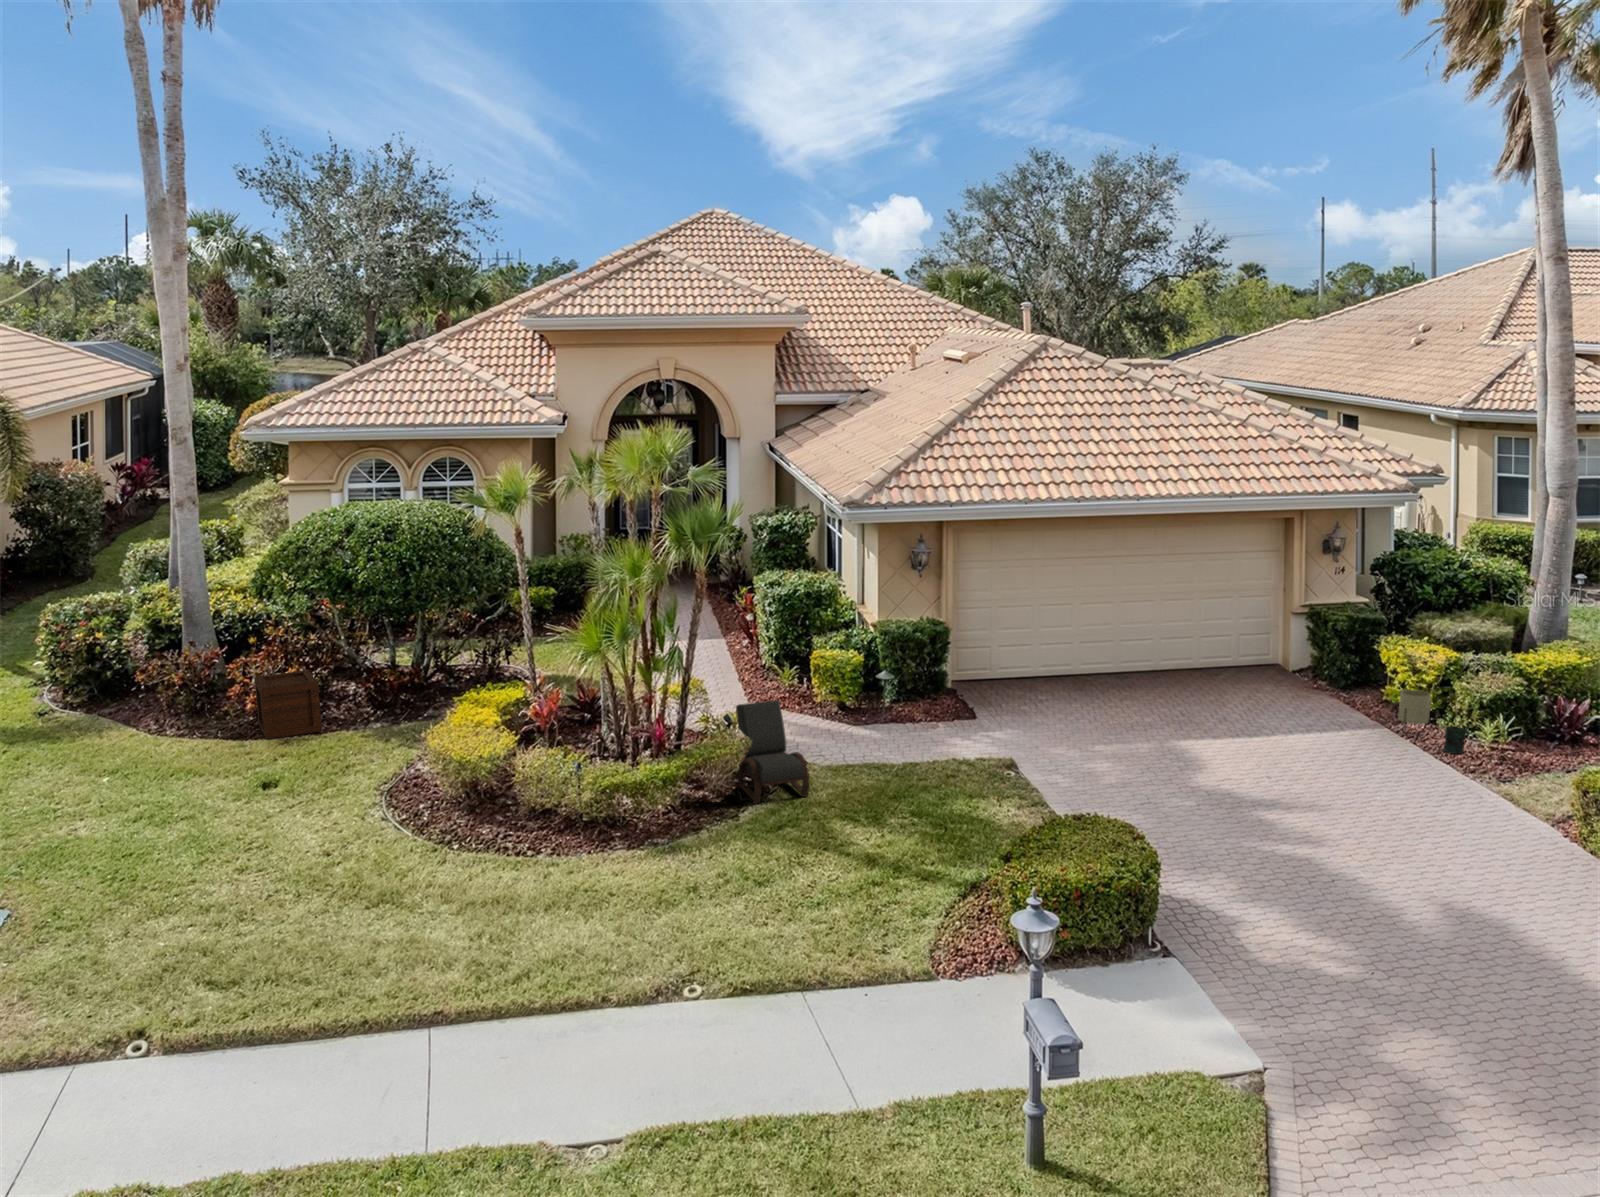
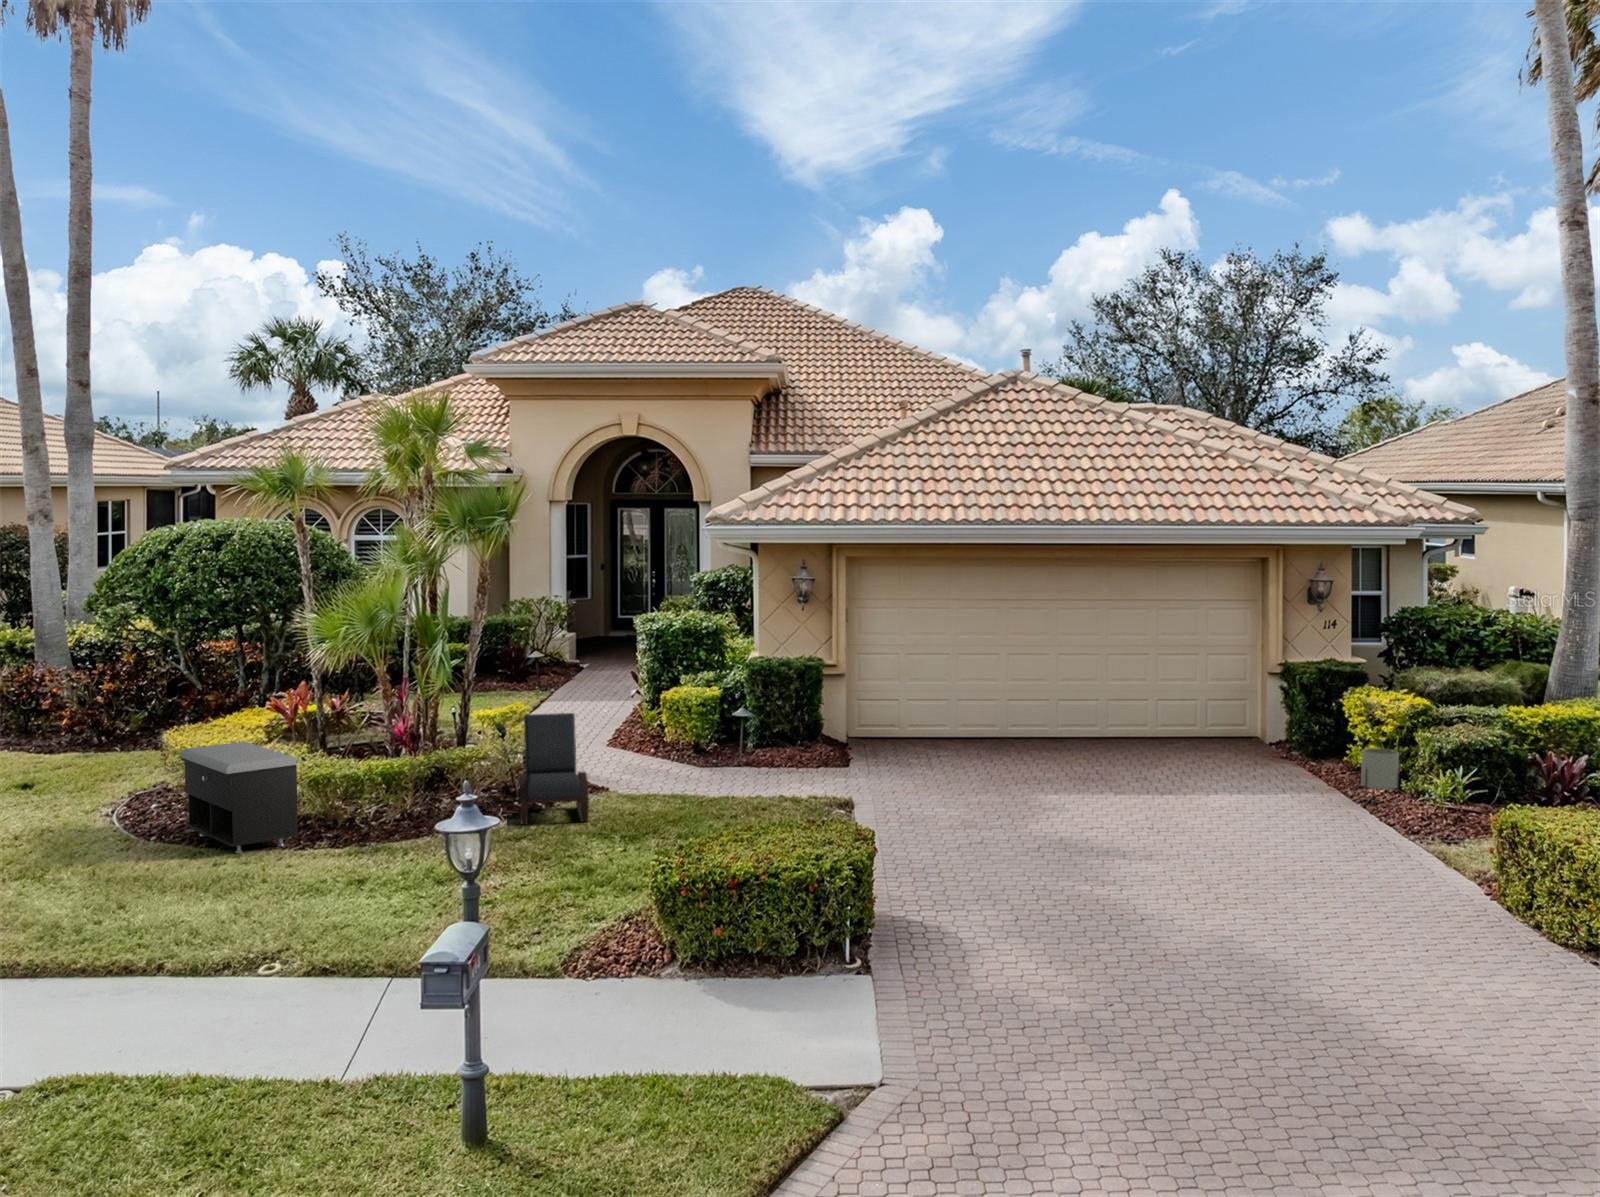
wooden crate: present [254,670,322,739] -> none [60,688,131,756]
watering can: present [1444,721,1473,754] -> none [1402,782,1444,822]
storage bench: none [471,749,587,856] -> present [181,742,298,853]

